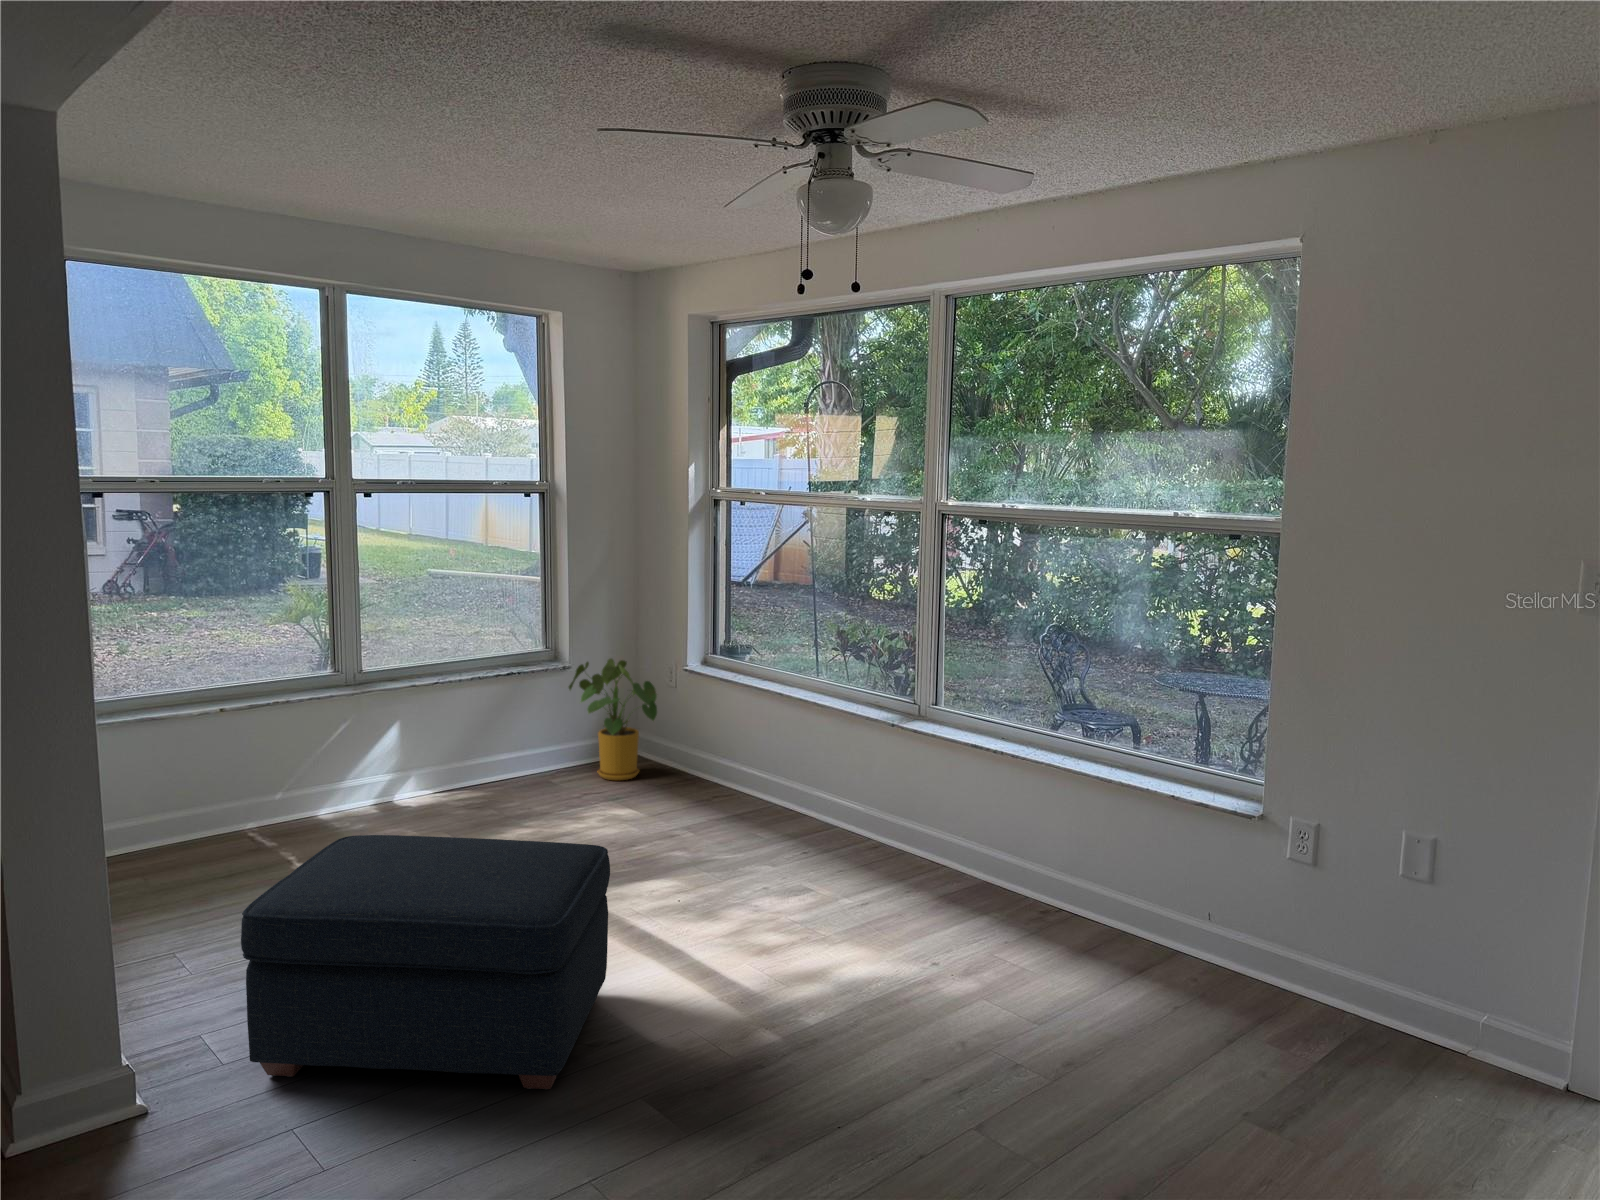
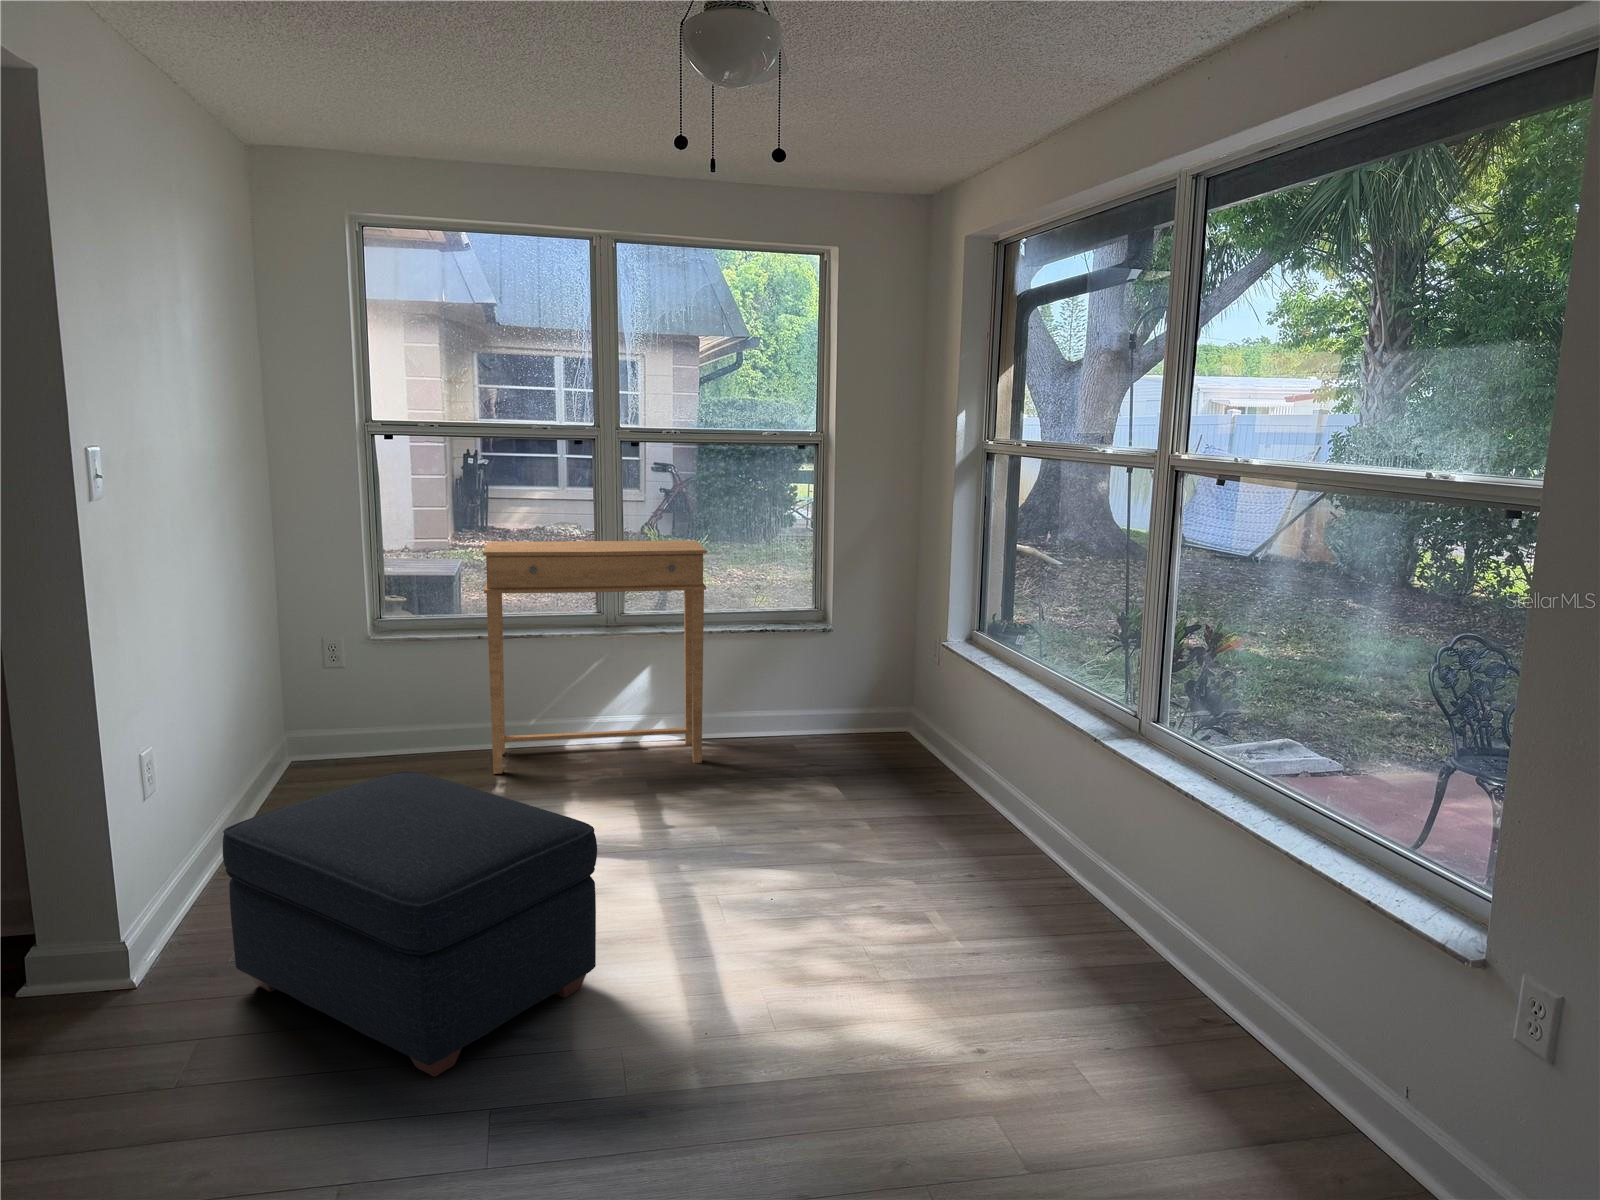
side table: none [232,590,483,853] -> present [483,541,706,774]
house plant: present [569,659,657,780] -> none [824,624,912,755]

